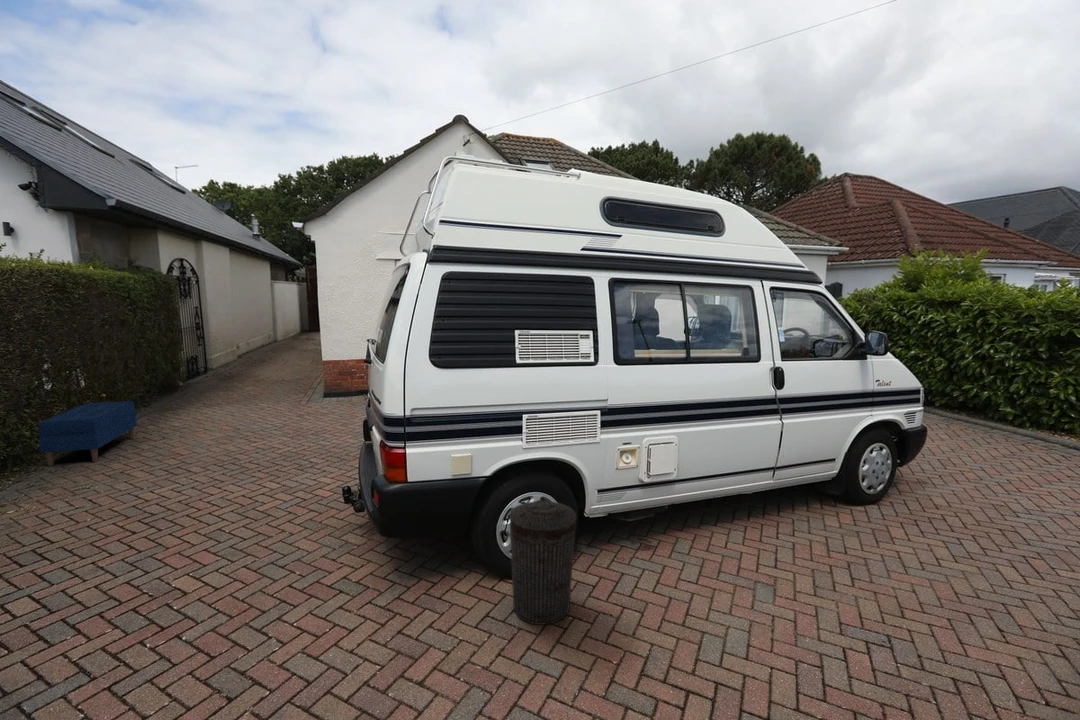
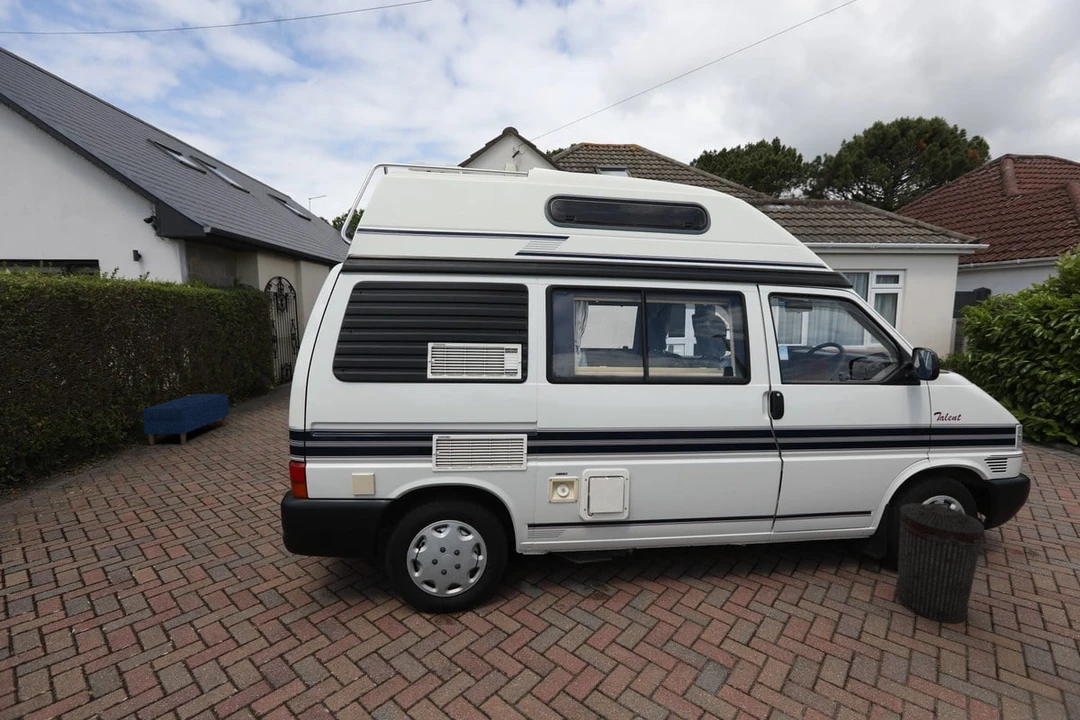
trash can: present [509,499,577,625] -> present [897,503,984,623]

